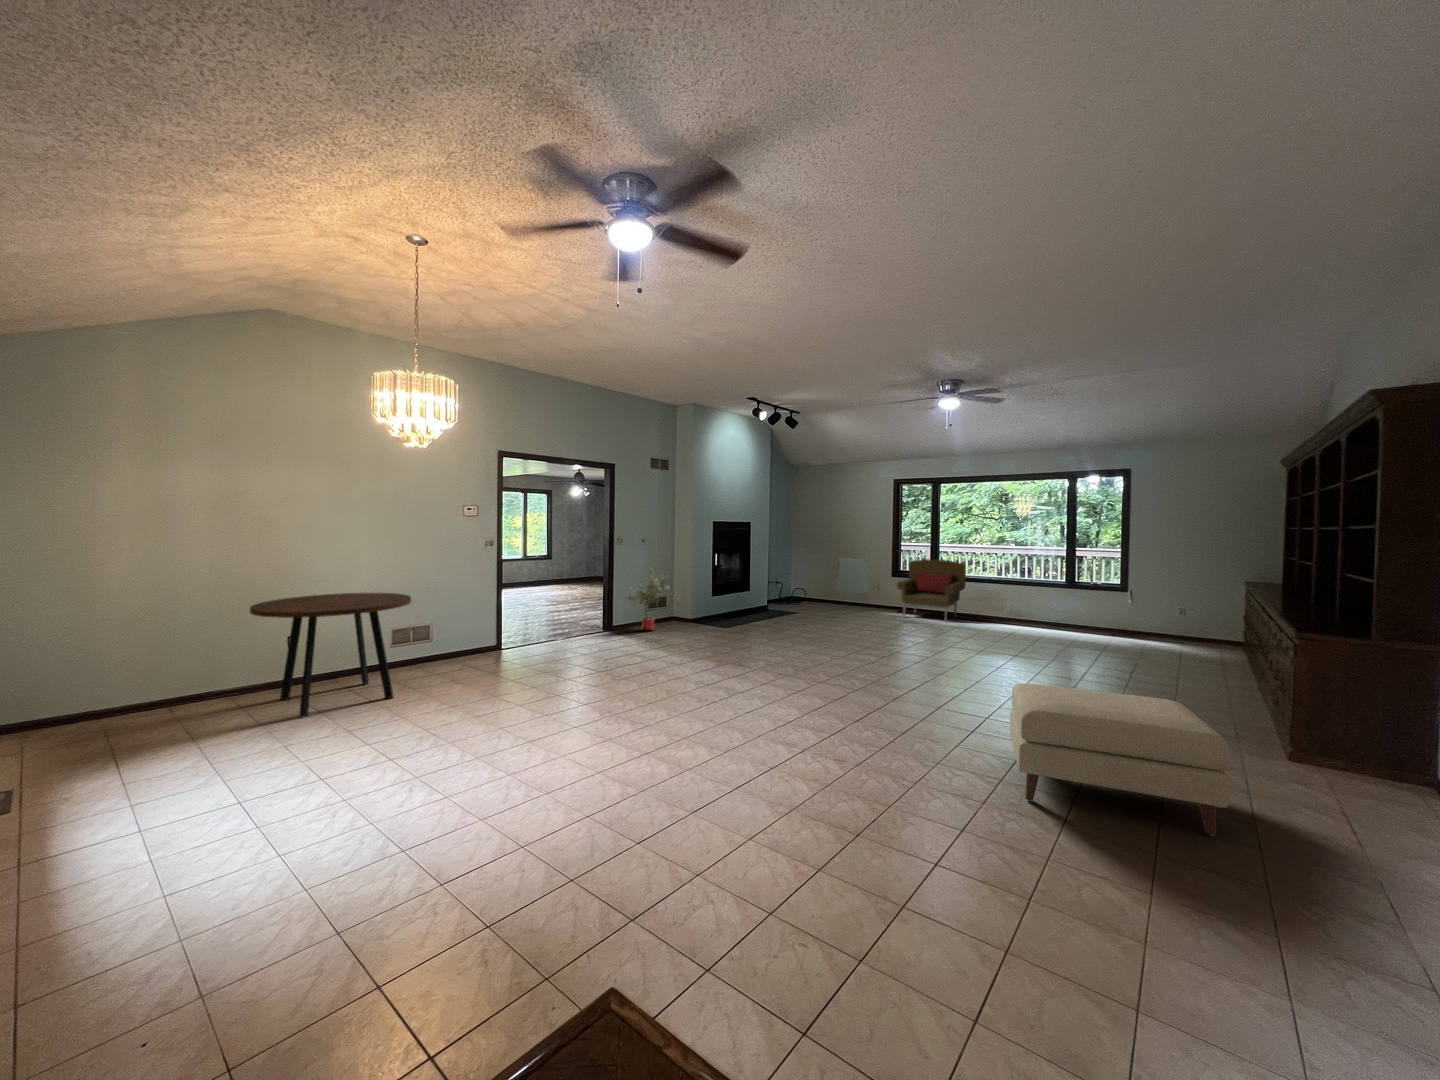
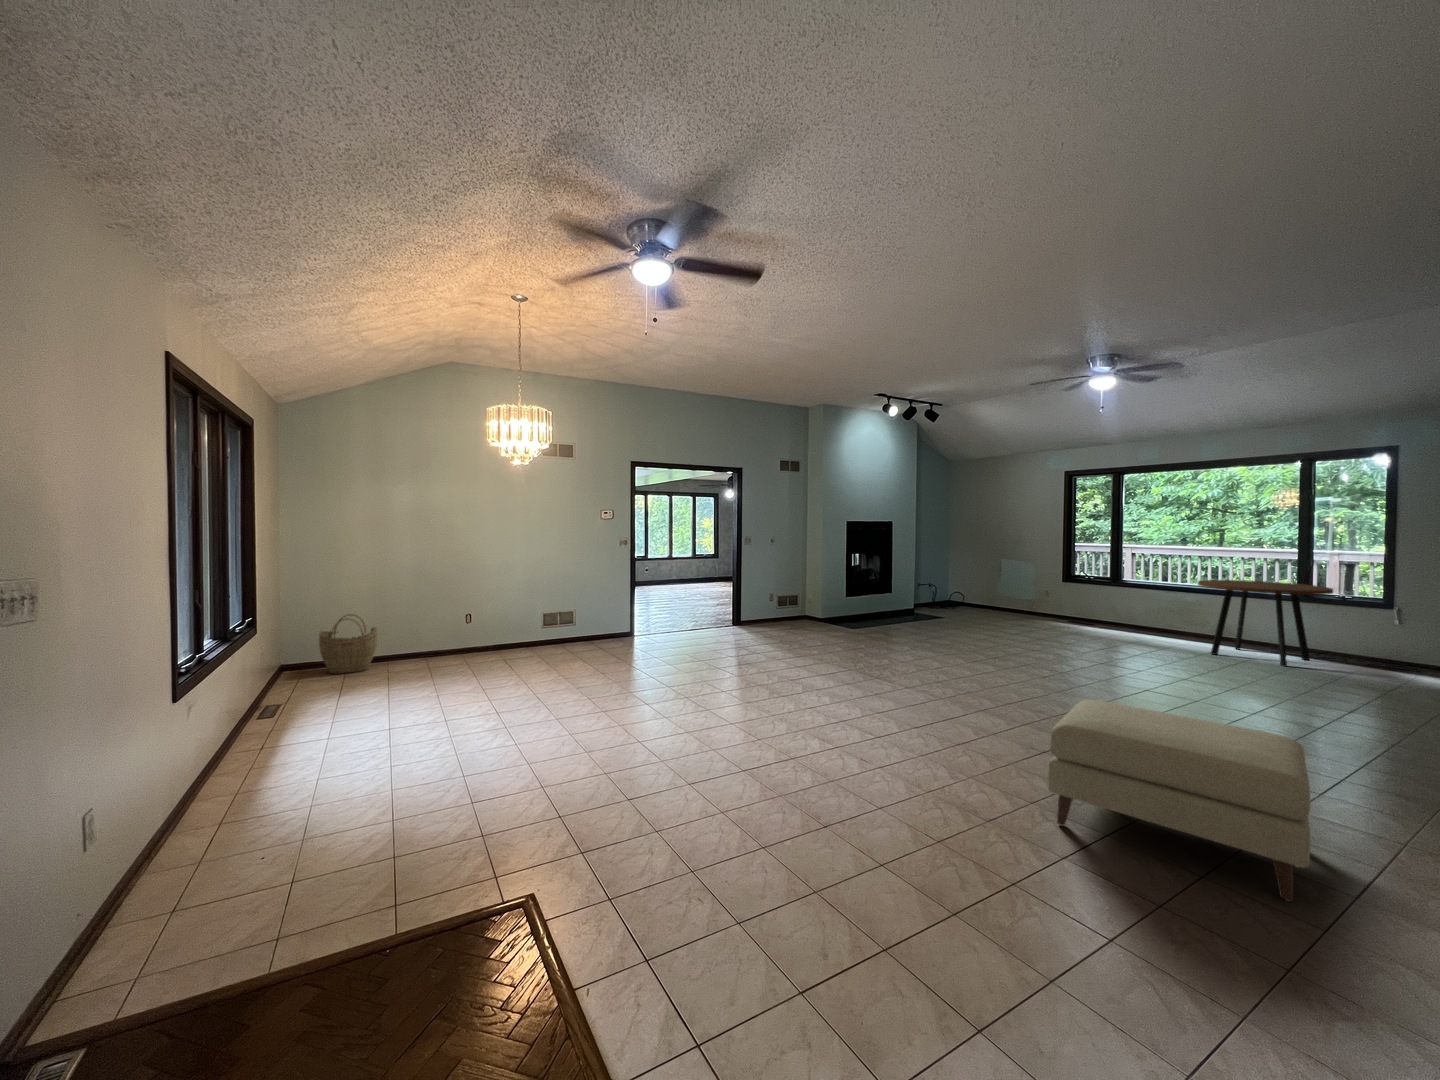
armchair: present [897,559,966,622] -> none [1065,564,1162,639]
potted tree: present [628,569,670,631] -> none [750,567,796,628]
dining table: present [250,593,411,718] -> present [1198,580,1333,667]
woven basket: none [35,651,143,741] -> present [319,614,377,674]

